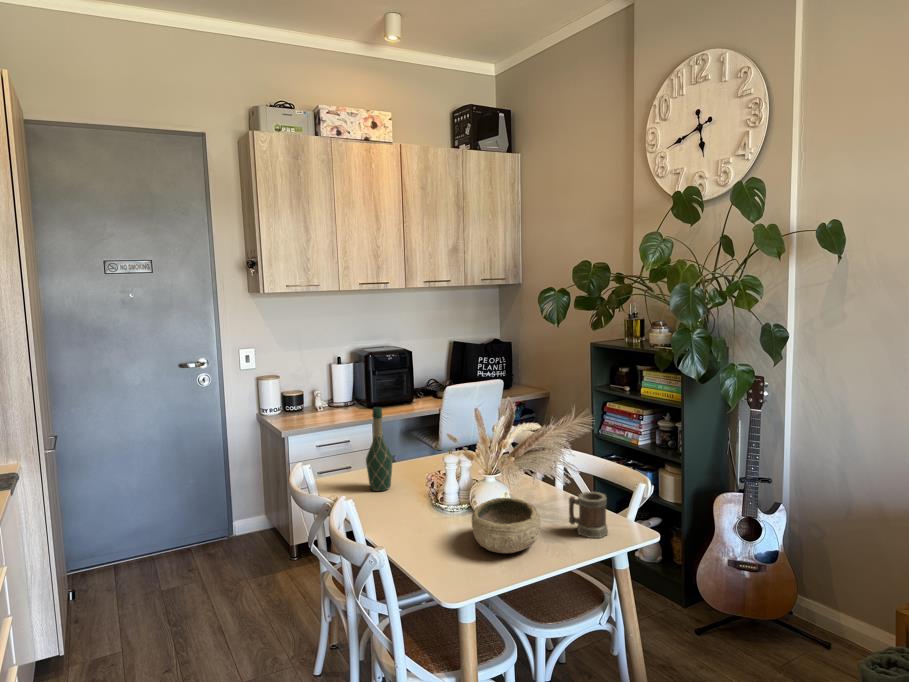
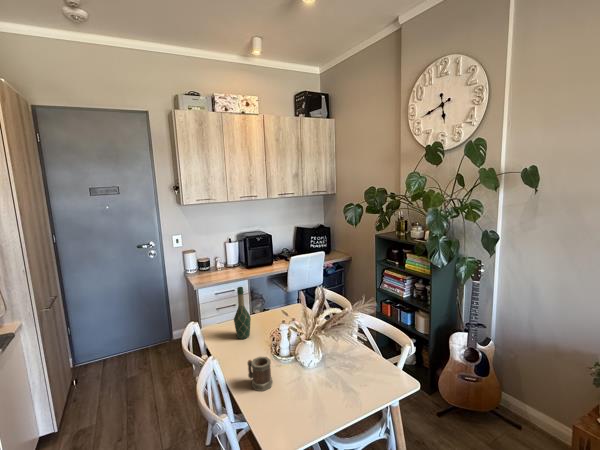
mug: present [569,492,608,538] -> present [248,357,273,391]
bowl: present [472,498,541,553] -> none [294,357,341,404]

